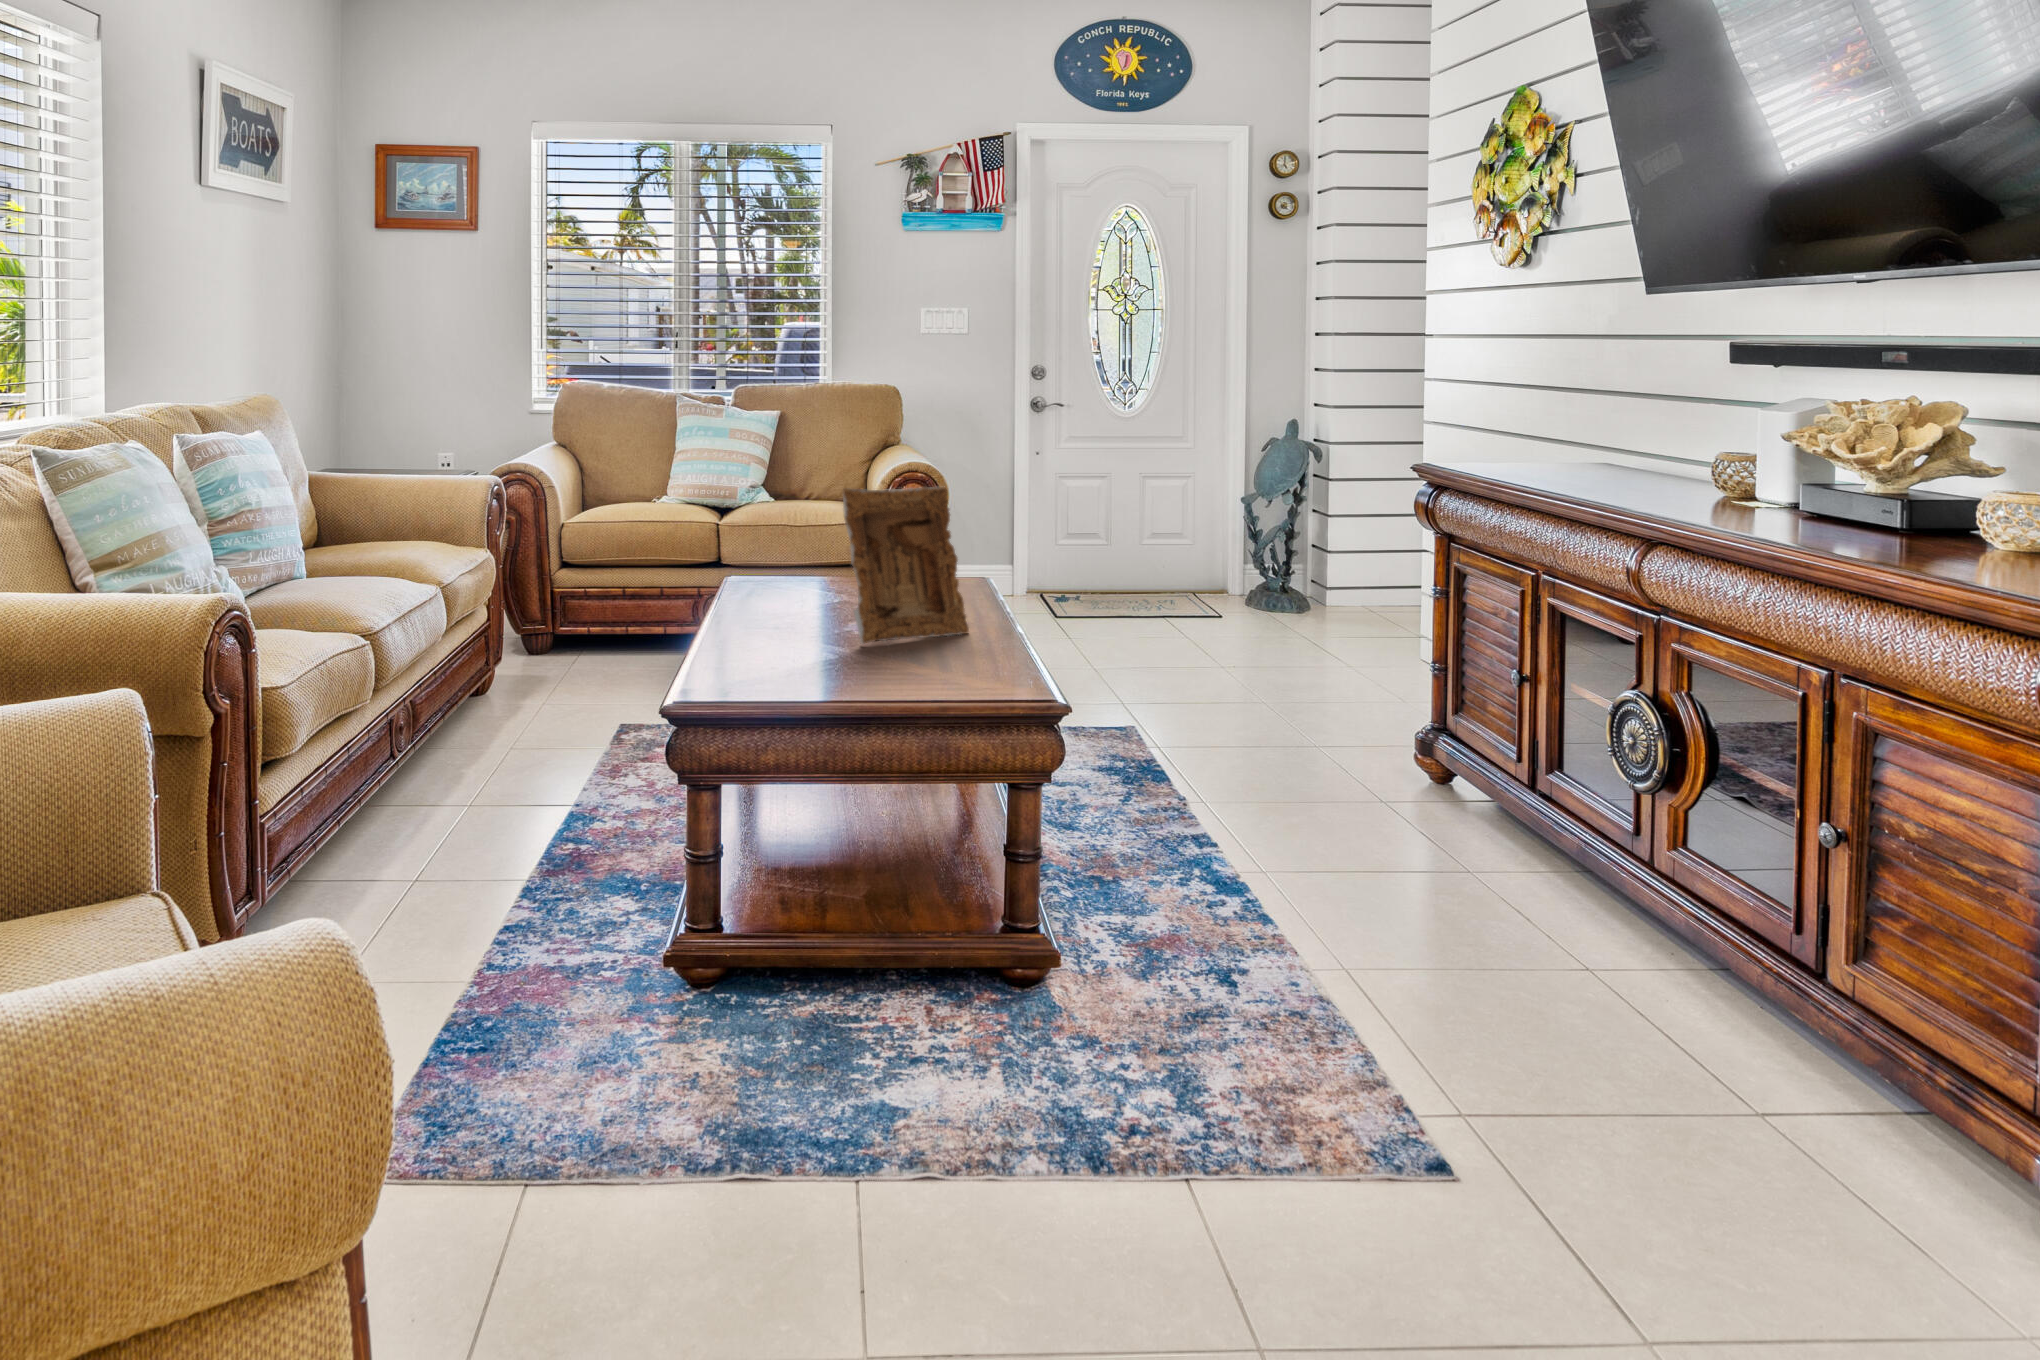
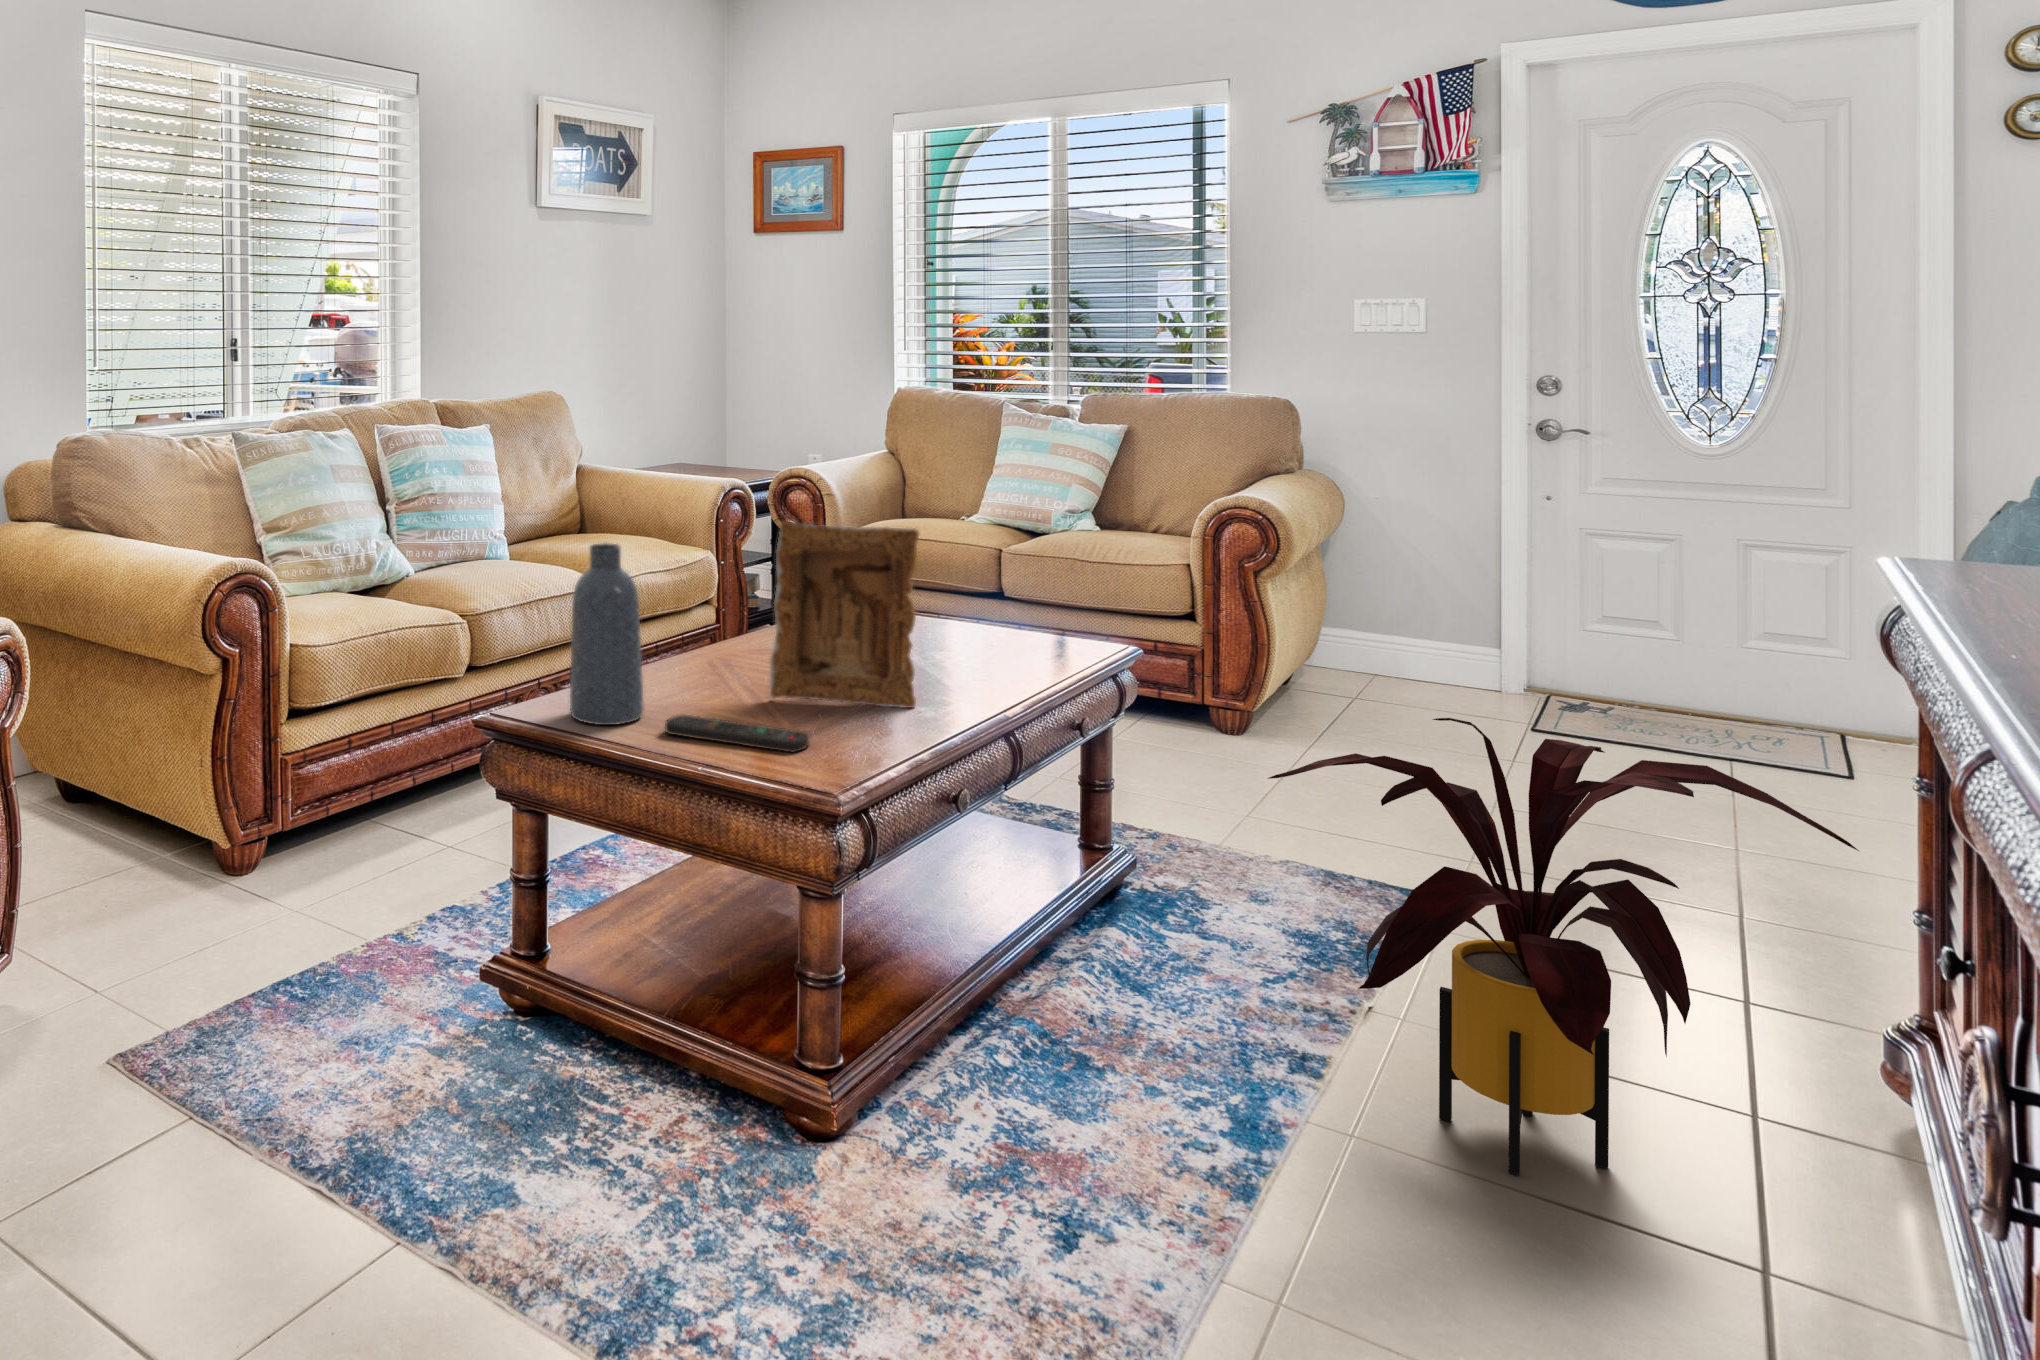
vase: none [735,517,805,688] -> present [570,543,643,725]
house plant: none [1221,579,1488,862] -> present [1268,718,1859,1176]
remote control: none [843,659,971,682] -> present [665,715,809,752]

